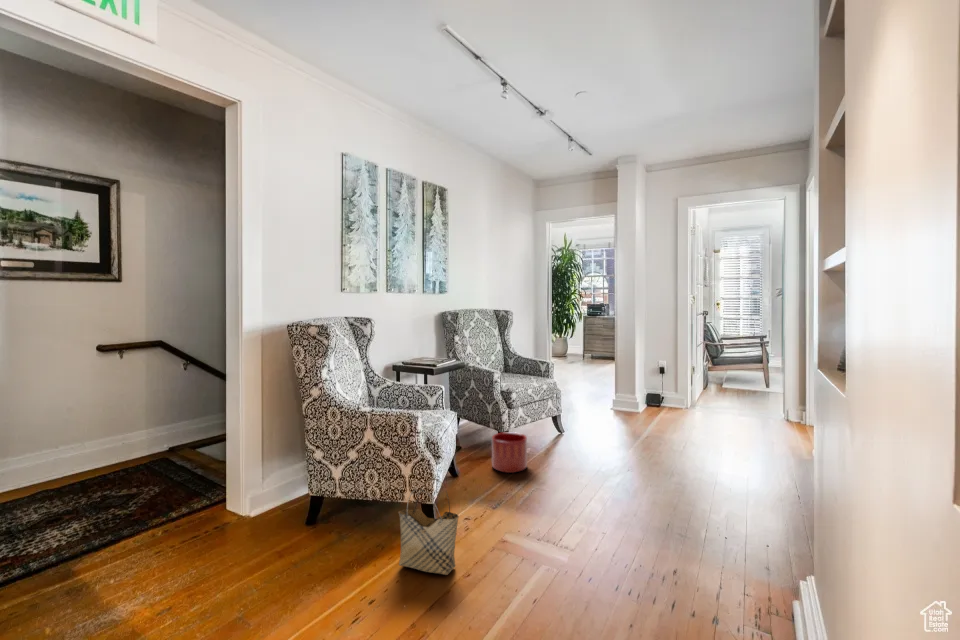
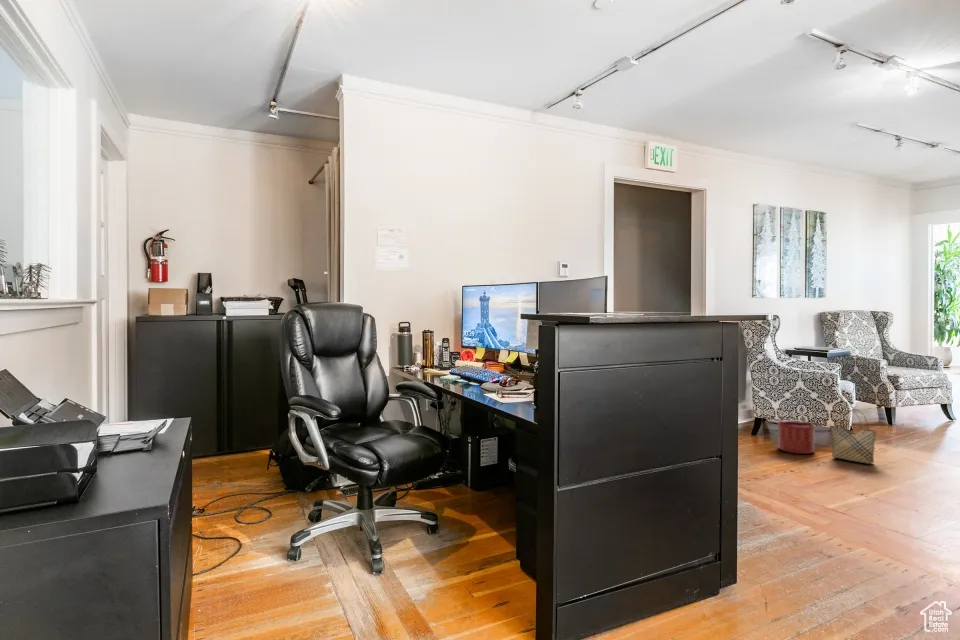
planter: present [492,432,527,473] -> present [778,420,815,454]

